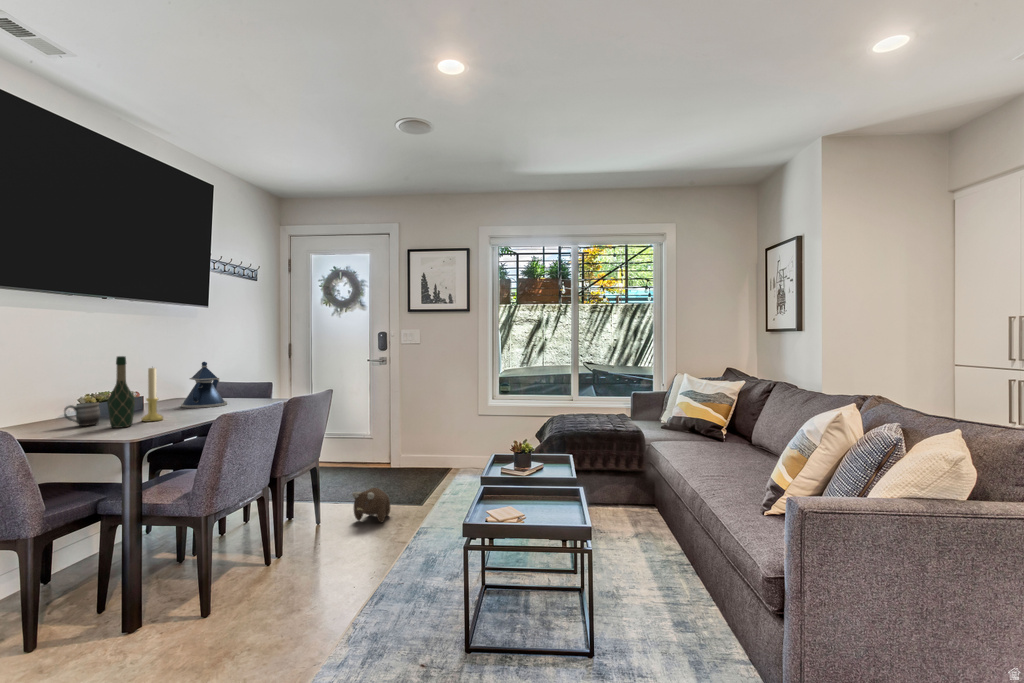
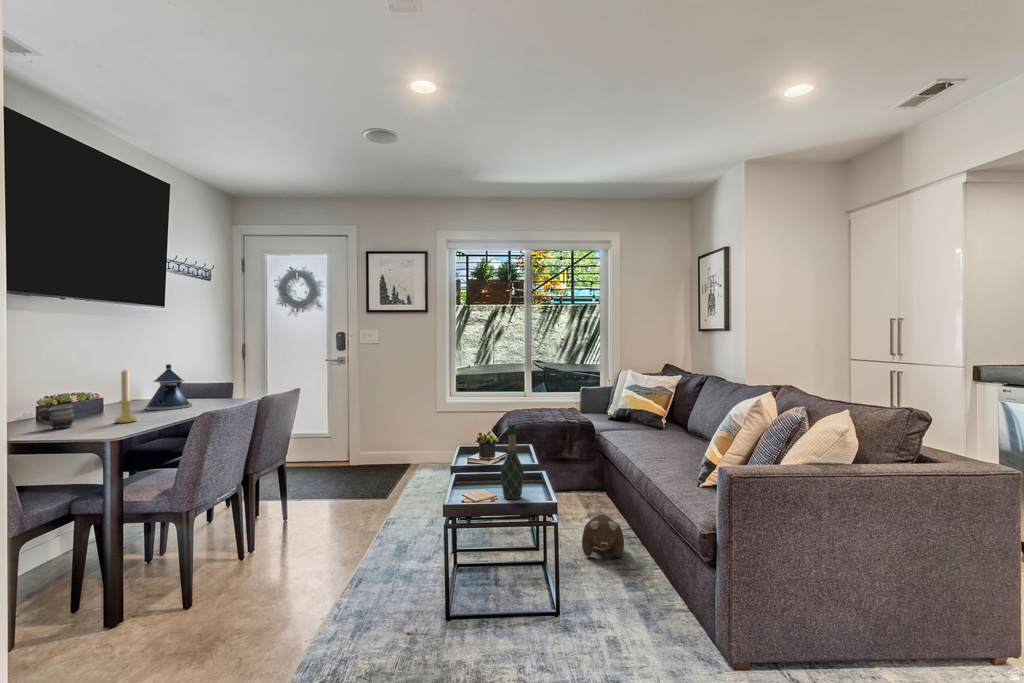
wine bottle: present [107,356,135,428] -> present [501,425,524,499]
plush toy: present [352,488,390,522] -> present [582,515,624,557]

